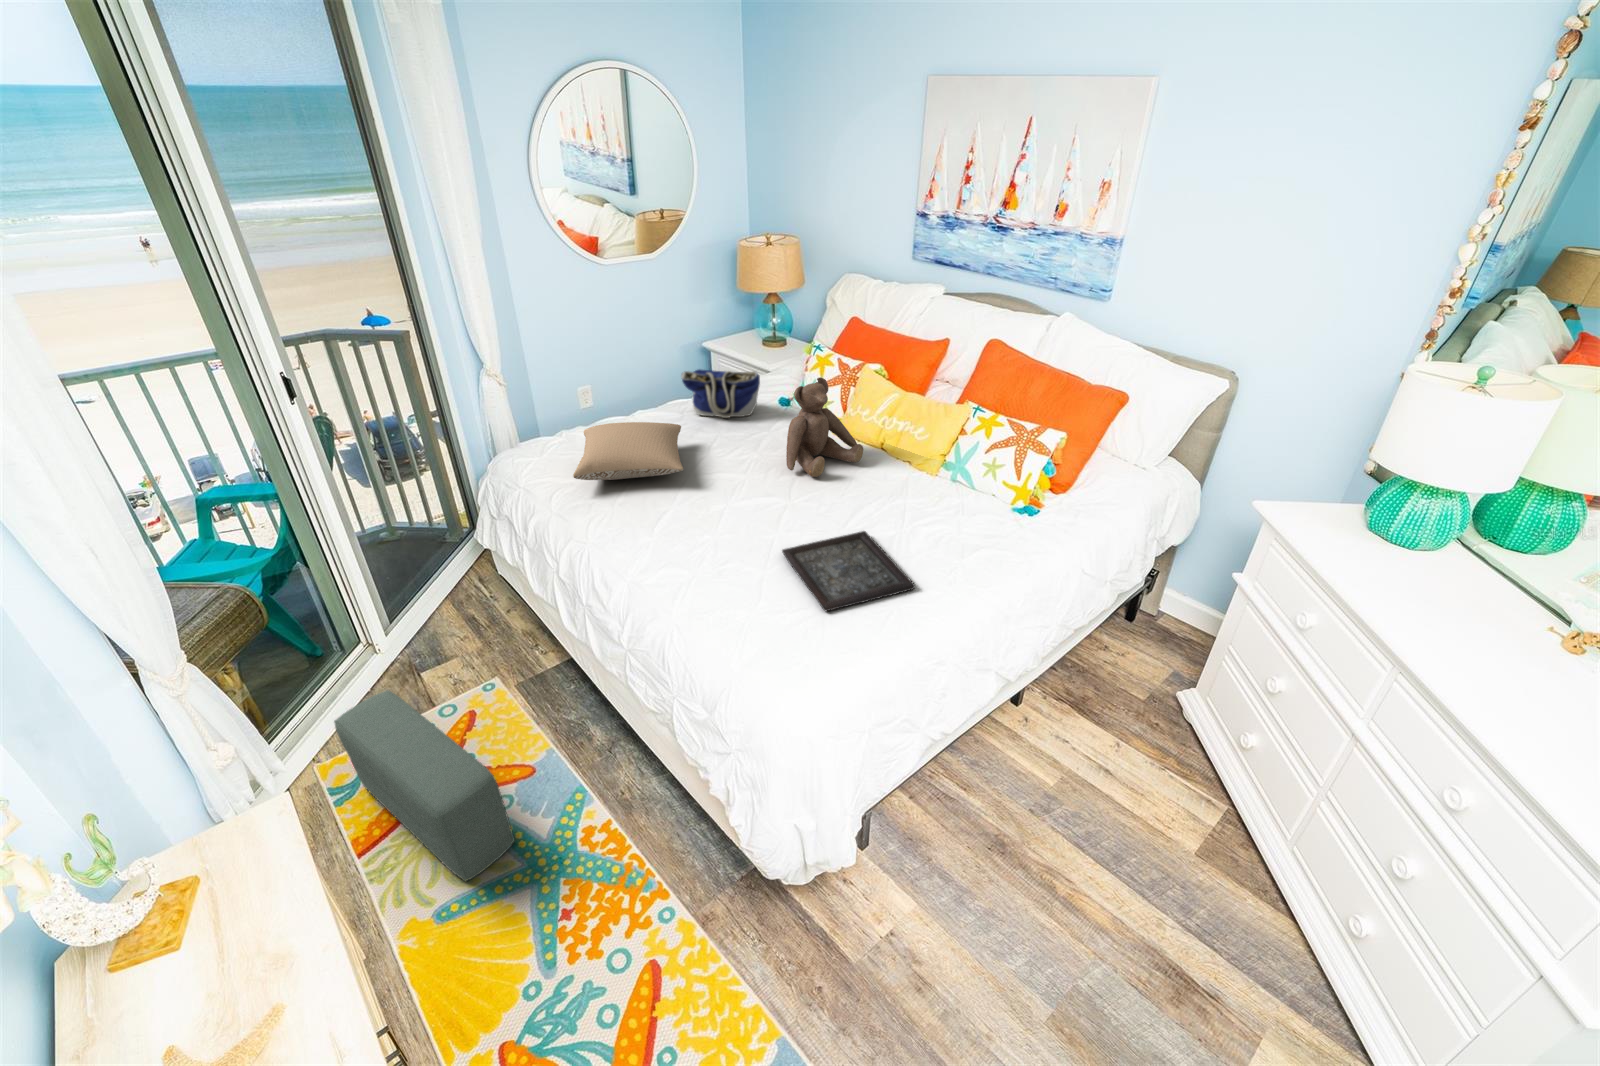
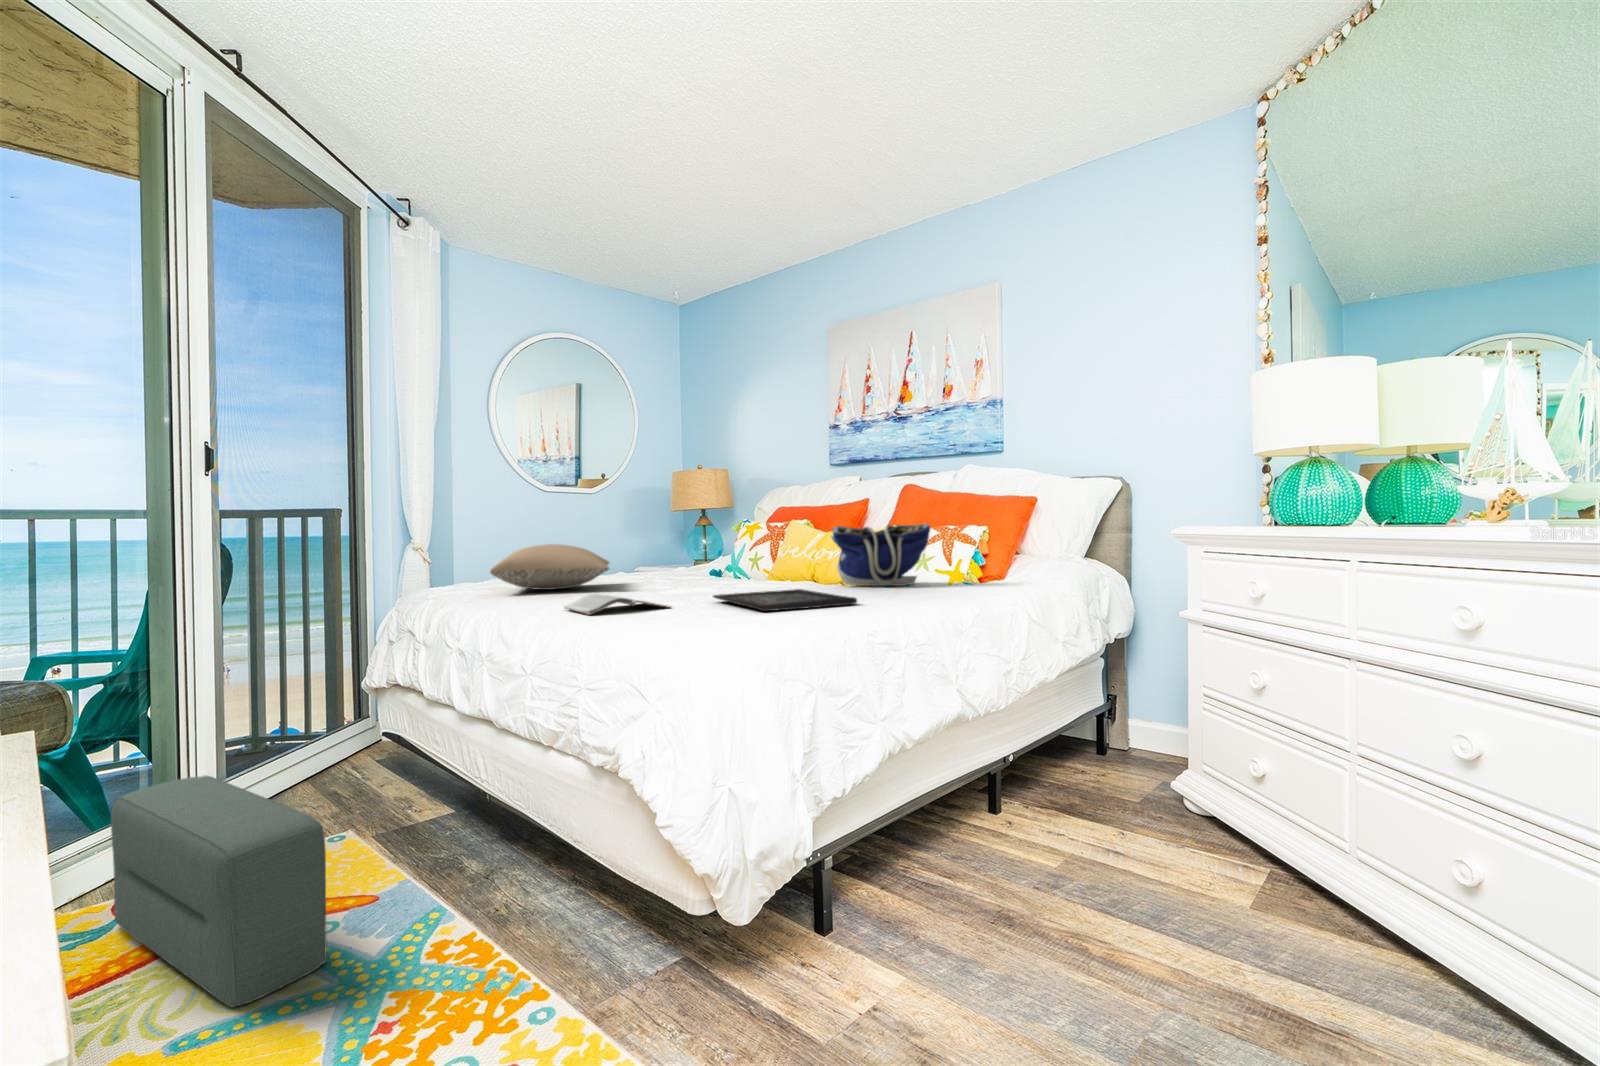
tote bag: present [681,369,760,418] -> present [830,523,930,586]
teddy bear: present [786,377,863,477] -> none [717,503,795,584]
magazine: none [649,550,745,603] -> present [564,594,671,615]

